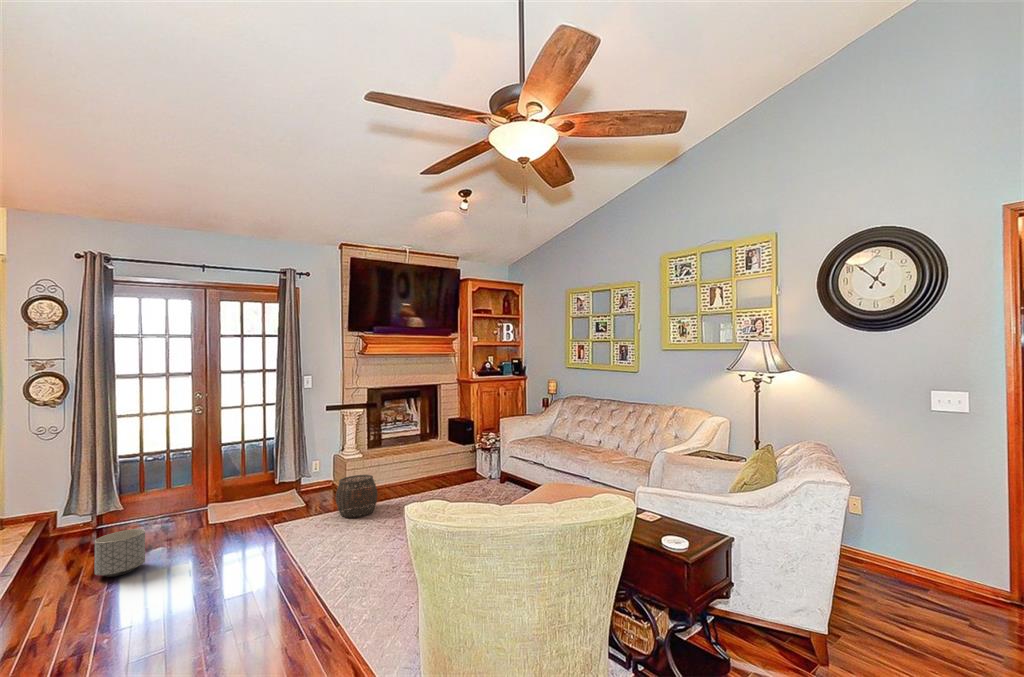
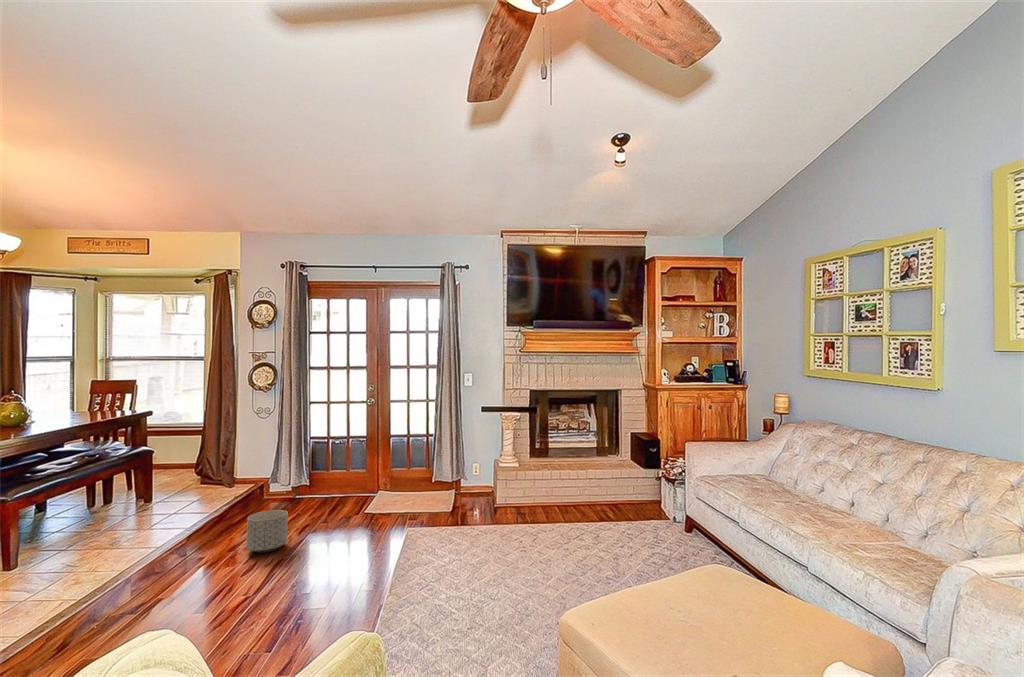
woven basket: present [336,475,377,517] -> none [466,490,513,542]

